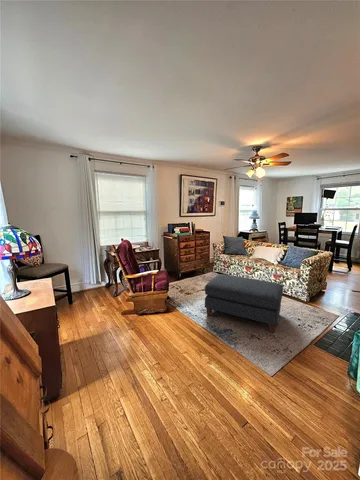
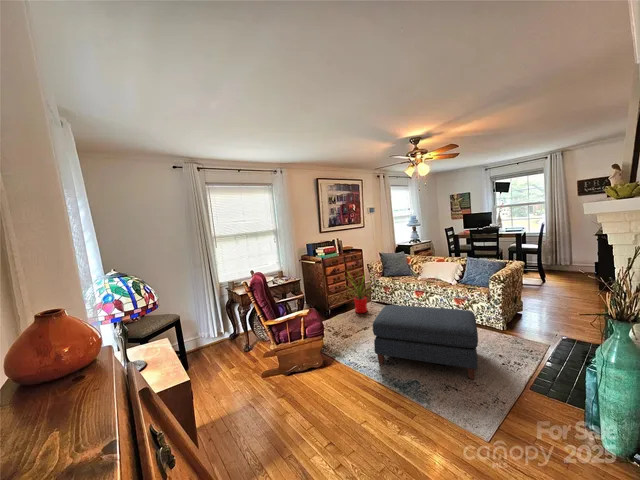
house plant: none [191,243,218,279] -> present [351,275,367,313]

